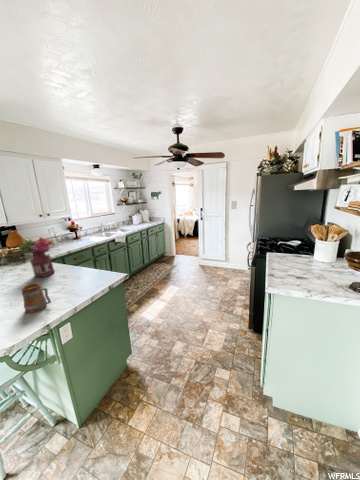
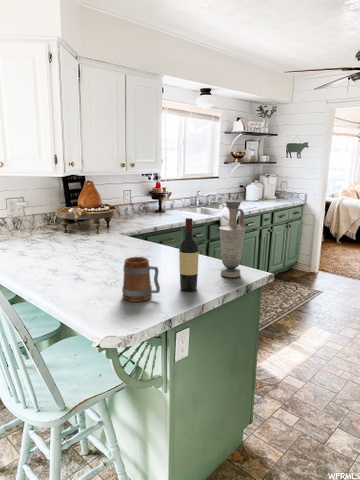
flower arrangement: present [19,237,54,277] -> none [104,192,150,257]
vase: none [92,238,110,281] -> present [219,201,246,278]
wine bottle: none [63,254,79,296] -> present [179,218,199,291]

